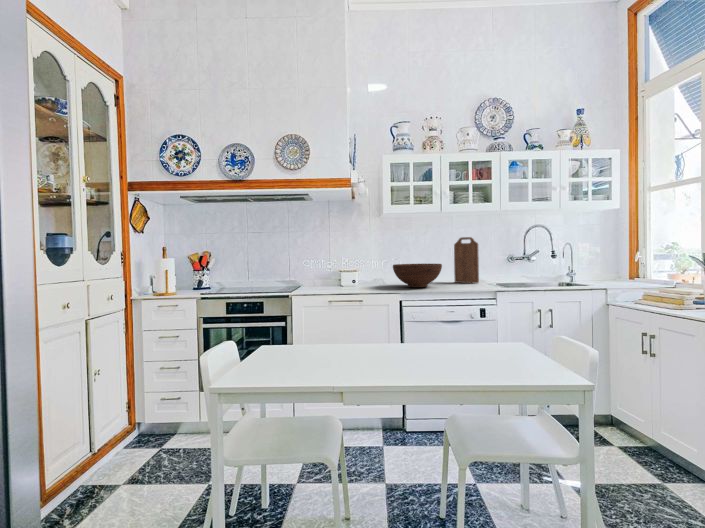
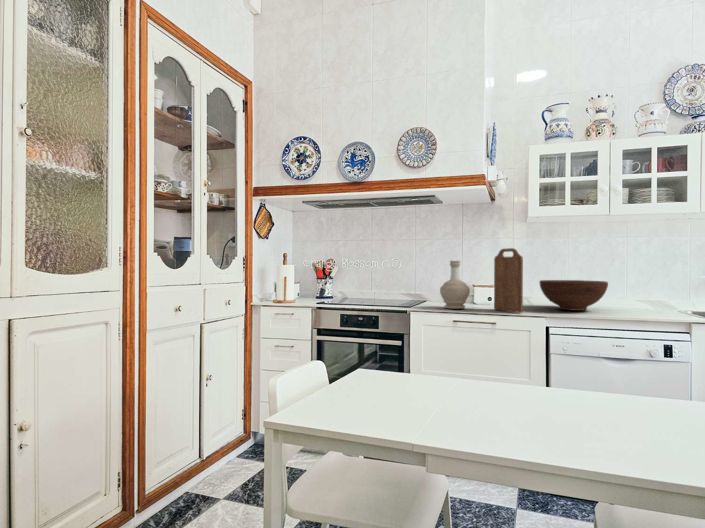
cutting board: present [454,237,479,283] -> present [494,248,523,313]
bottle: none [315,250,339,291] -> present [440,261,470,309]

